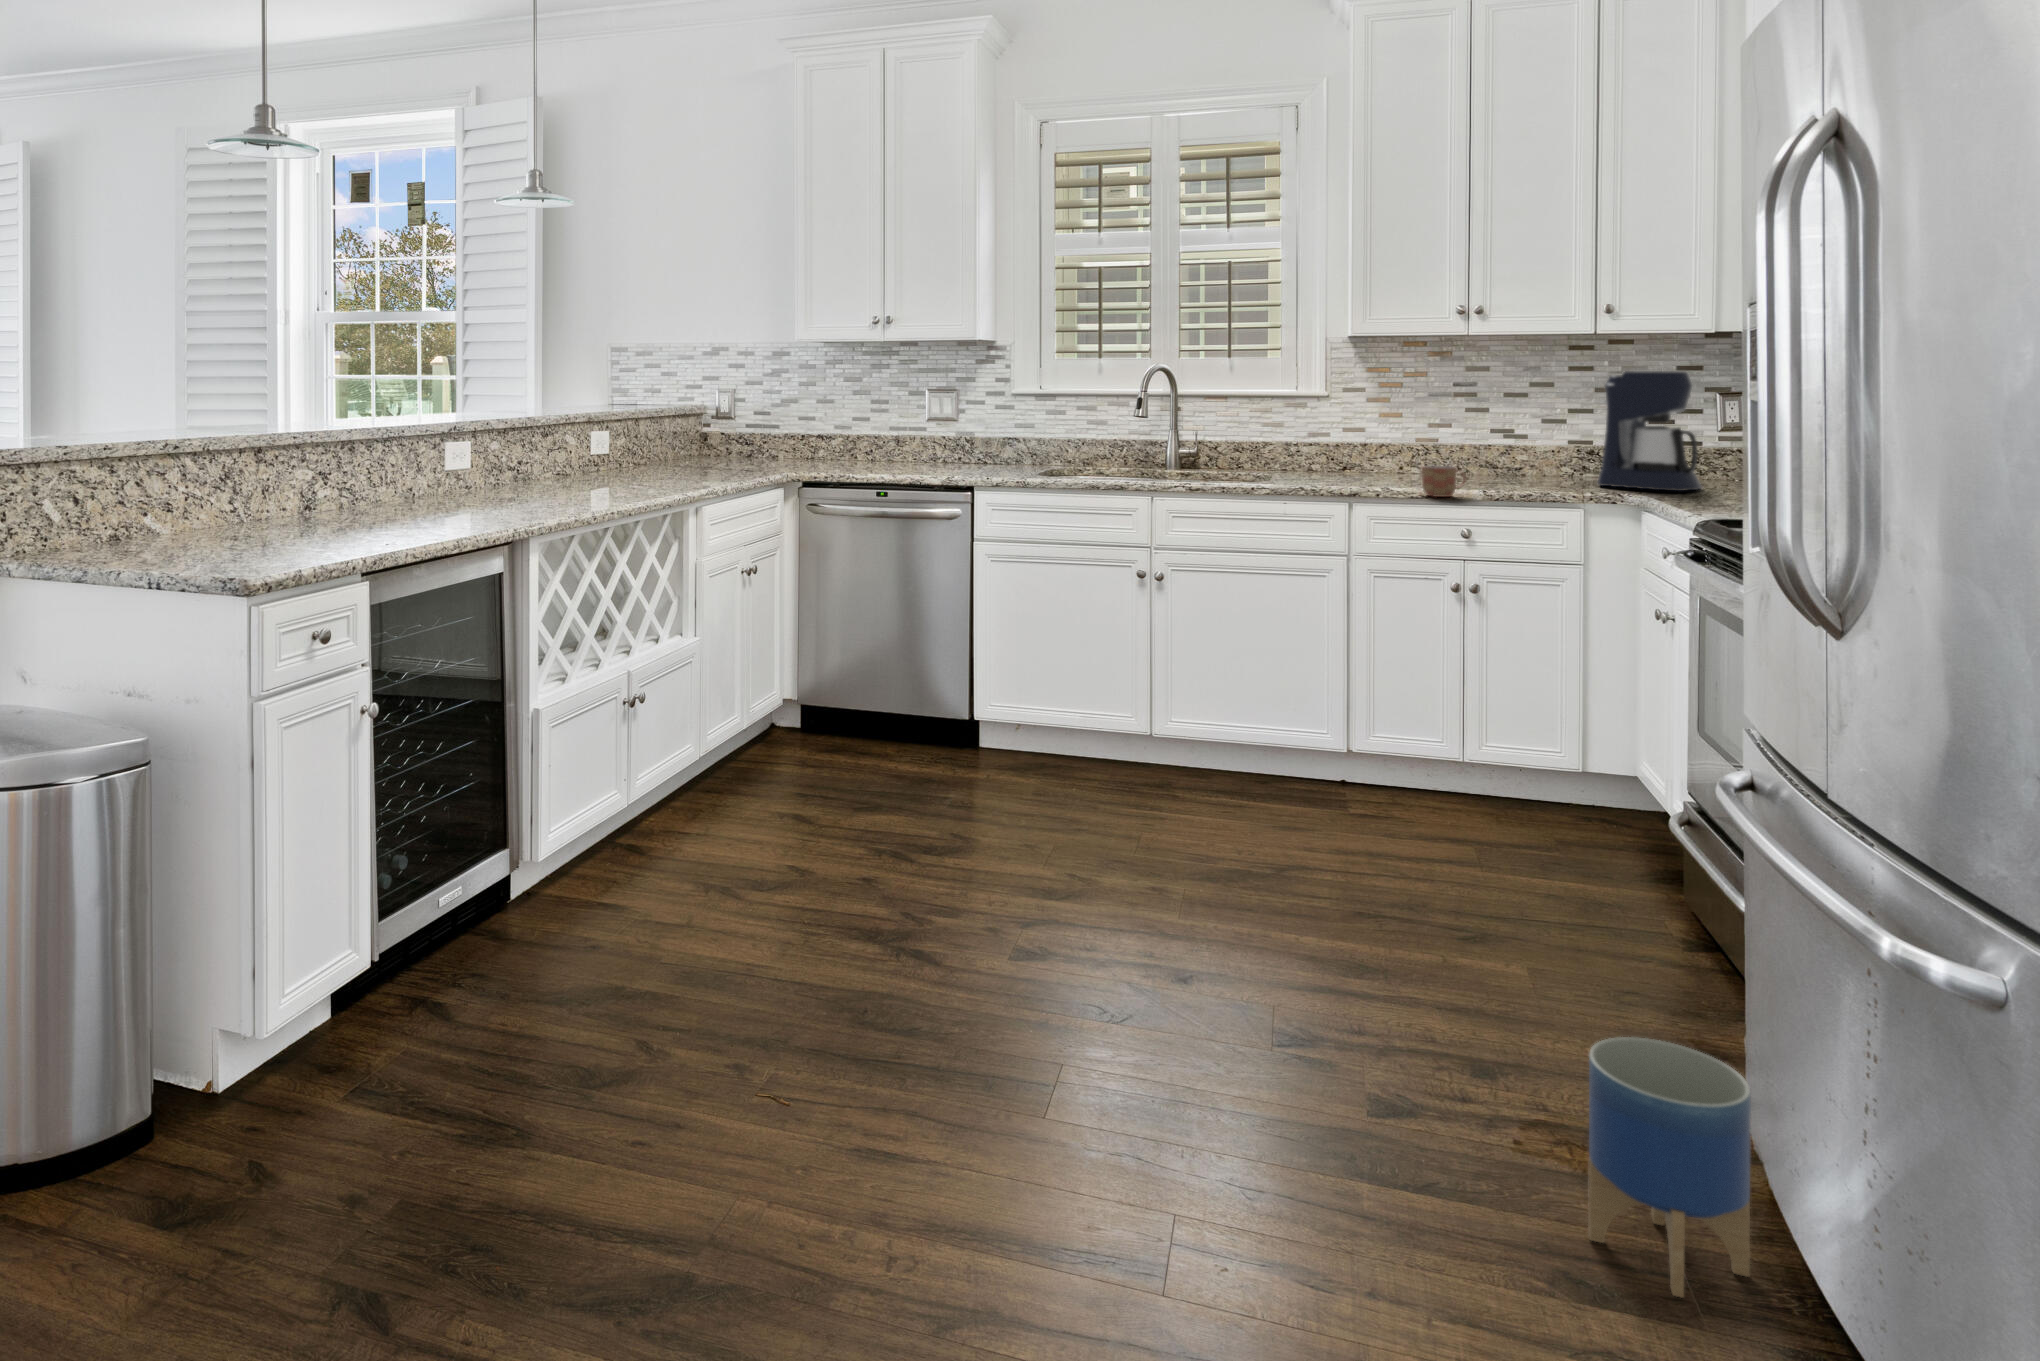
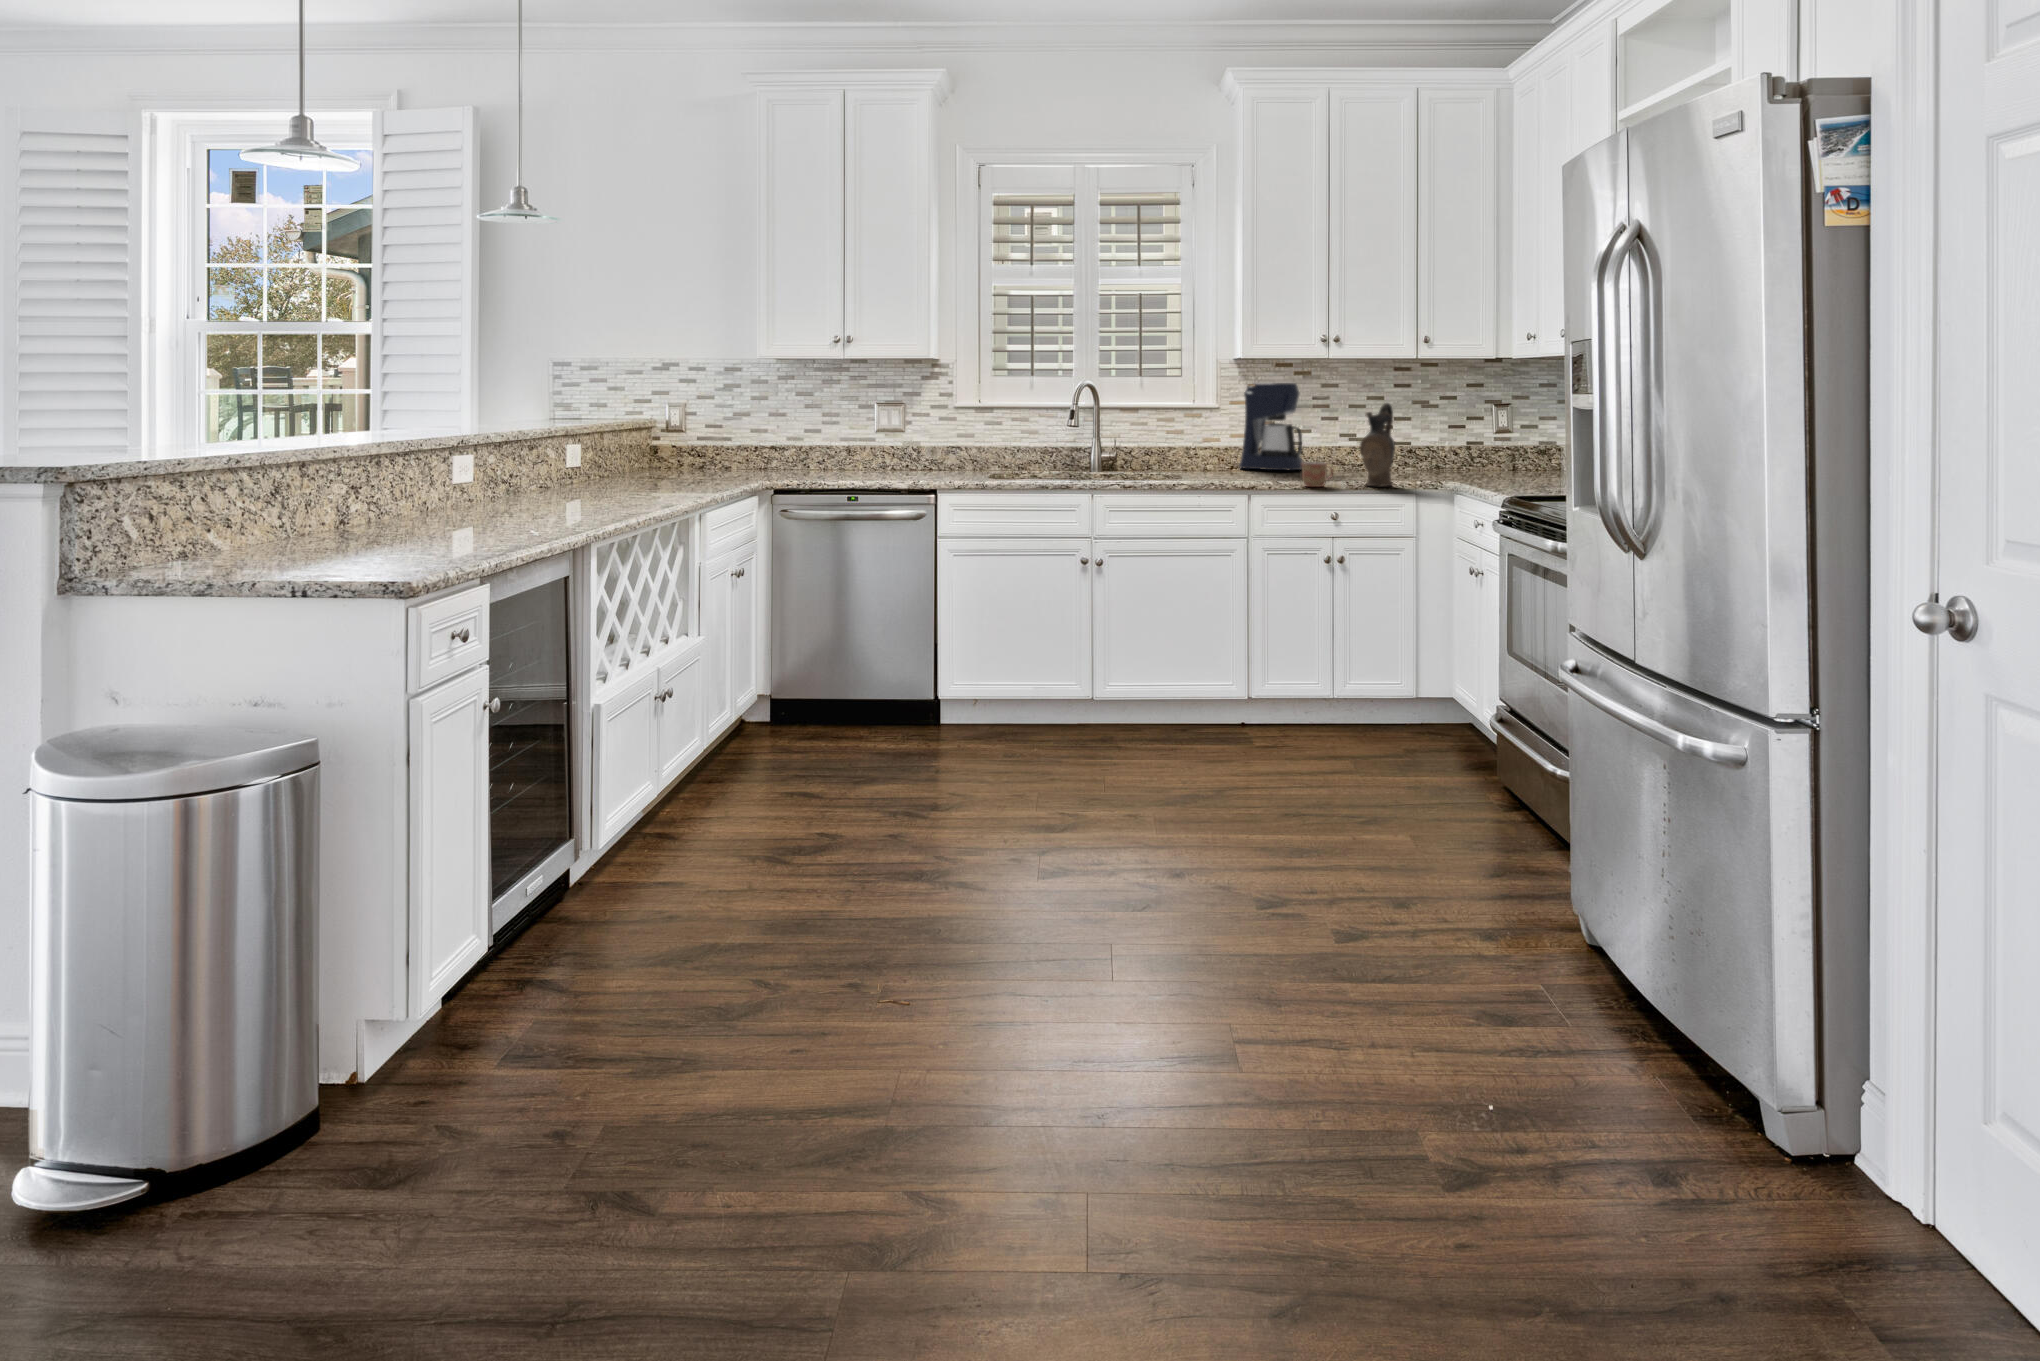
coffee maker: present [1598,371,1701,491] -> present [1239,383,1303,470]
ceramic pitcher: none [1503,391,1553,499] -> present [1359,403,1395,486]
planter: present [1588,1037,1751,1297] -> none [1489,847,1587,1010]

